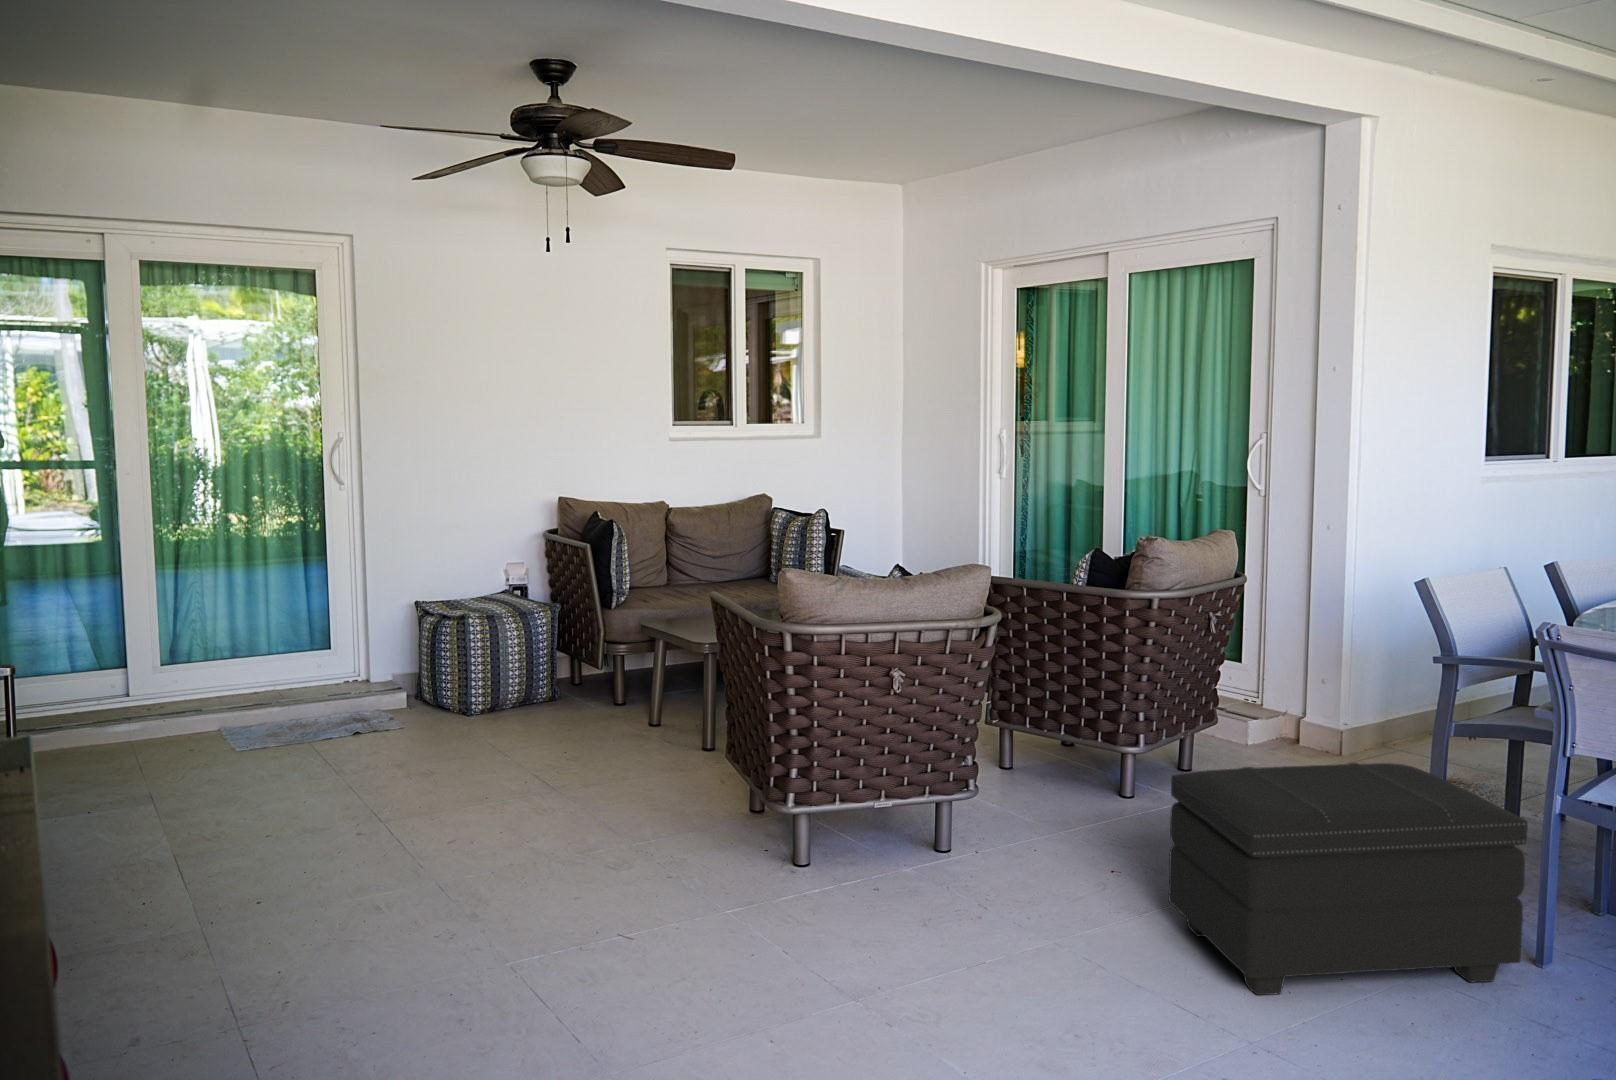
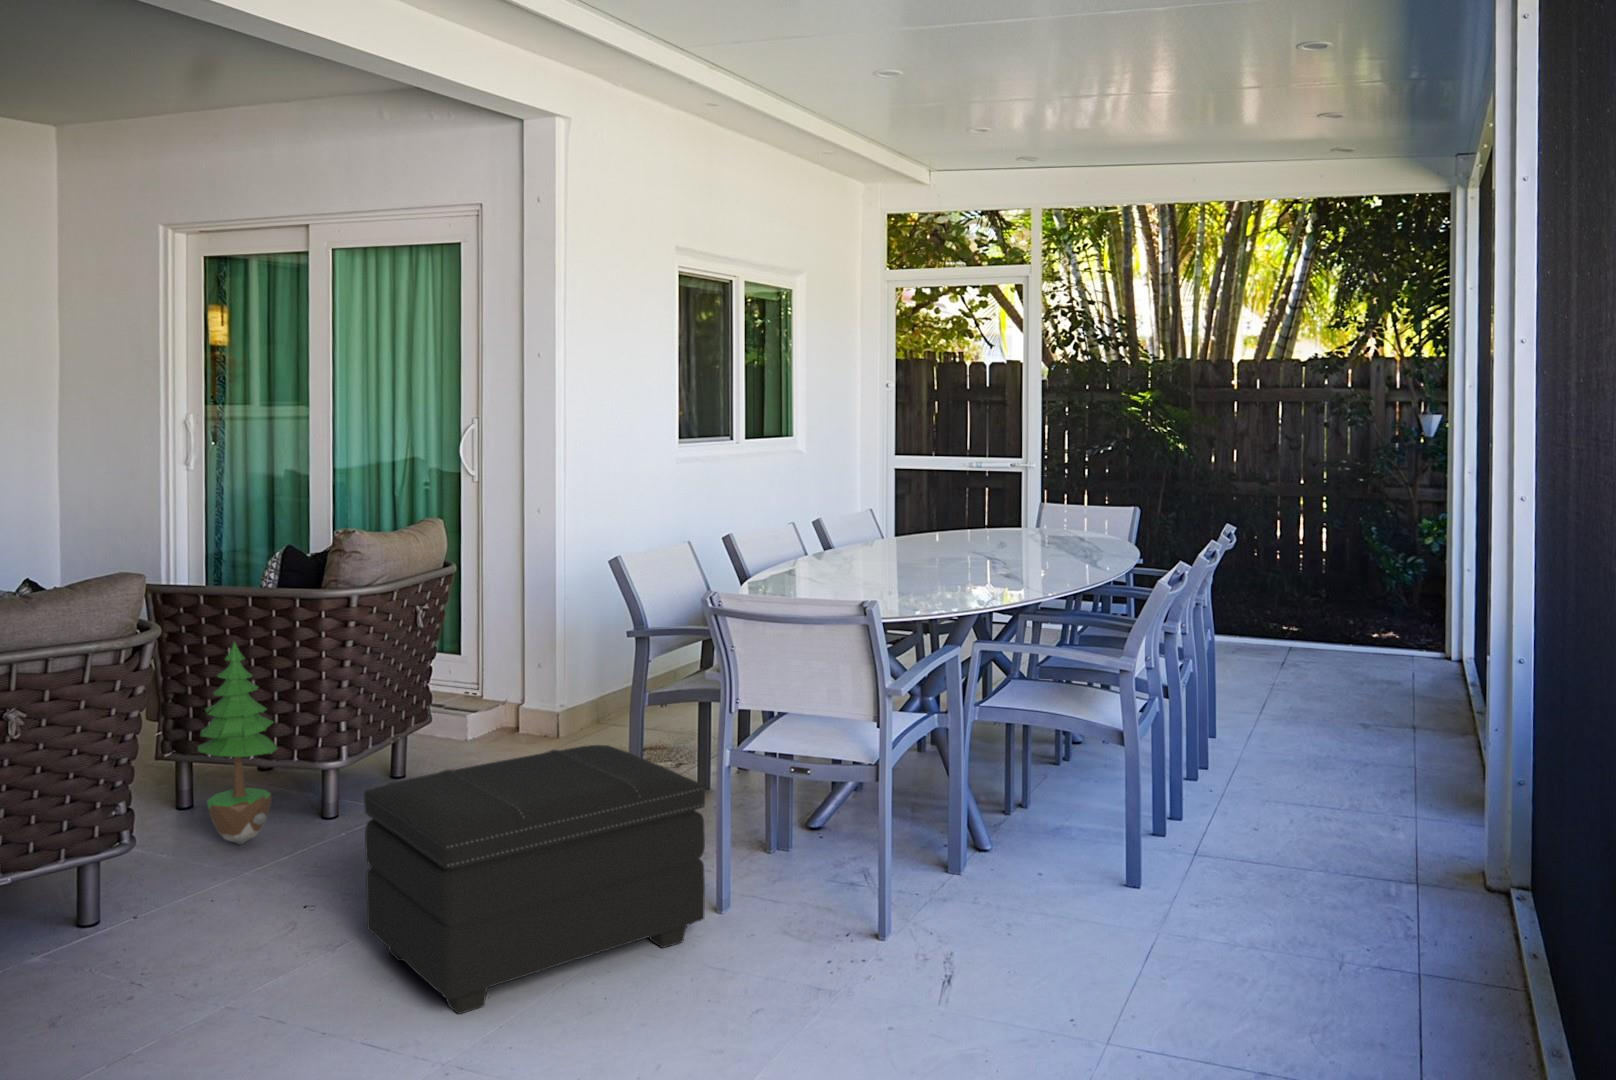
potted tree: none [1017,631,1084,810] -> present [198,643,277,845]

